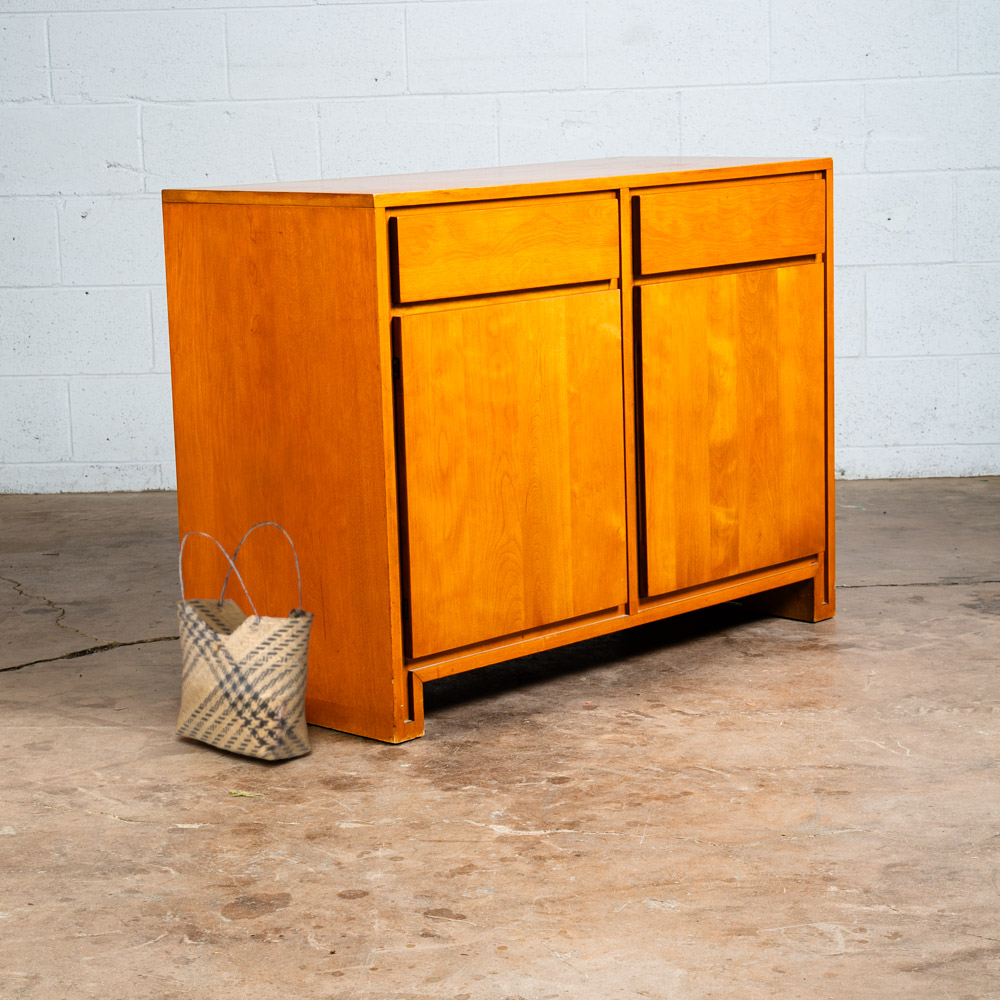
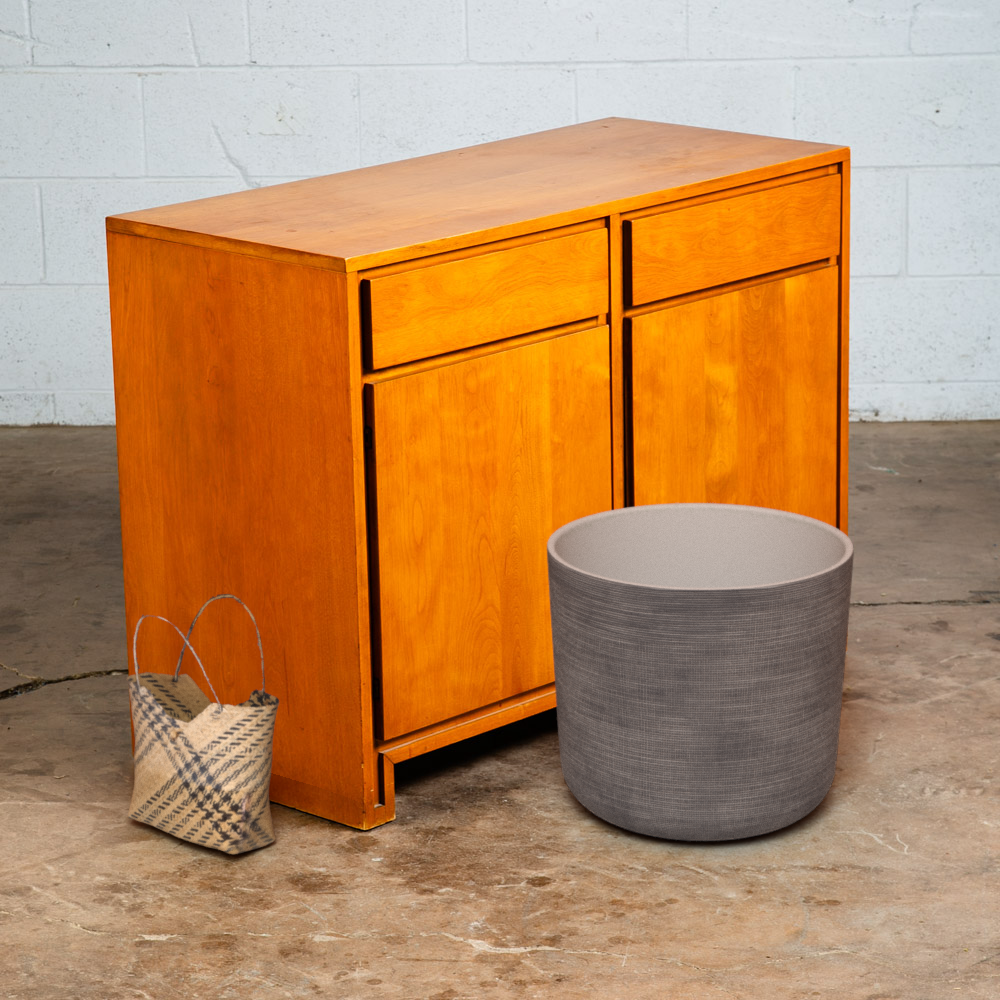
planter: none [564,452,850,747] -> present [547,503,854,841]

